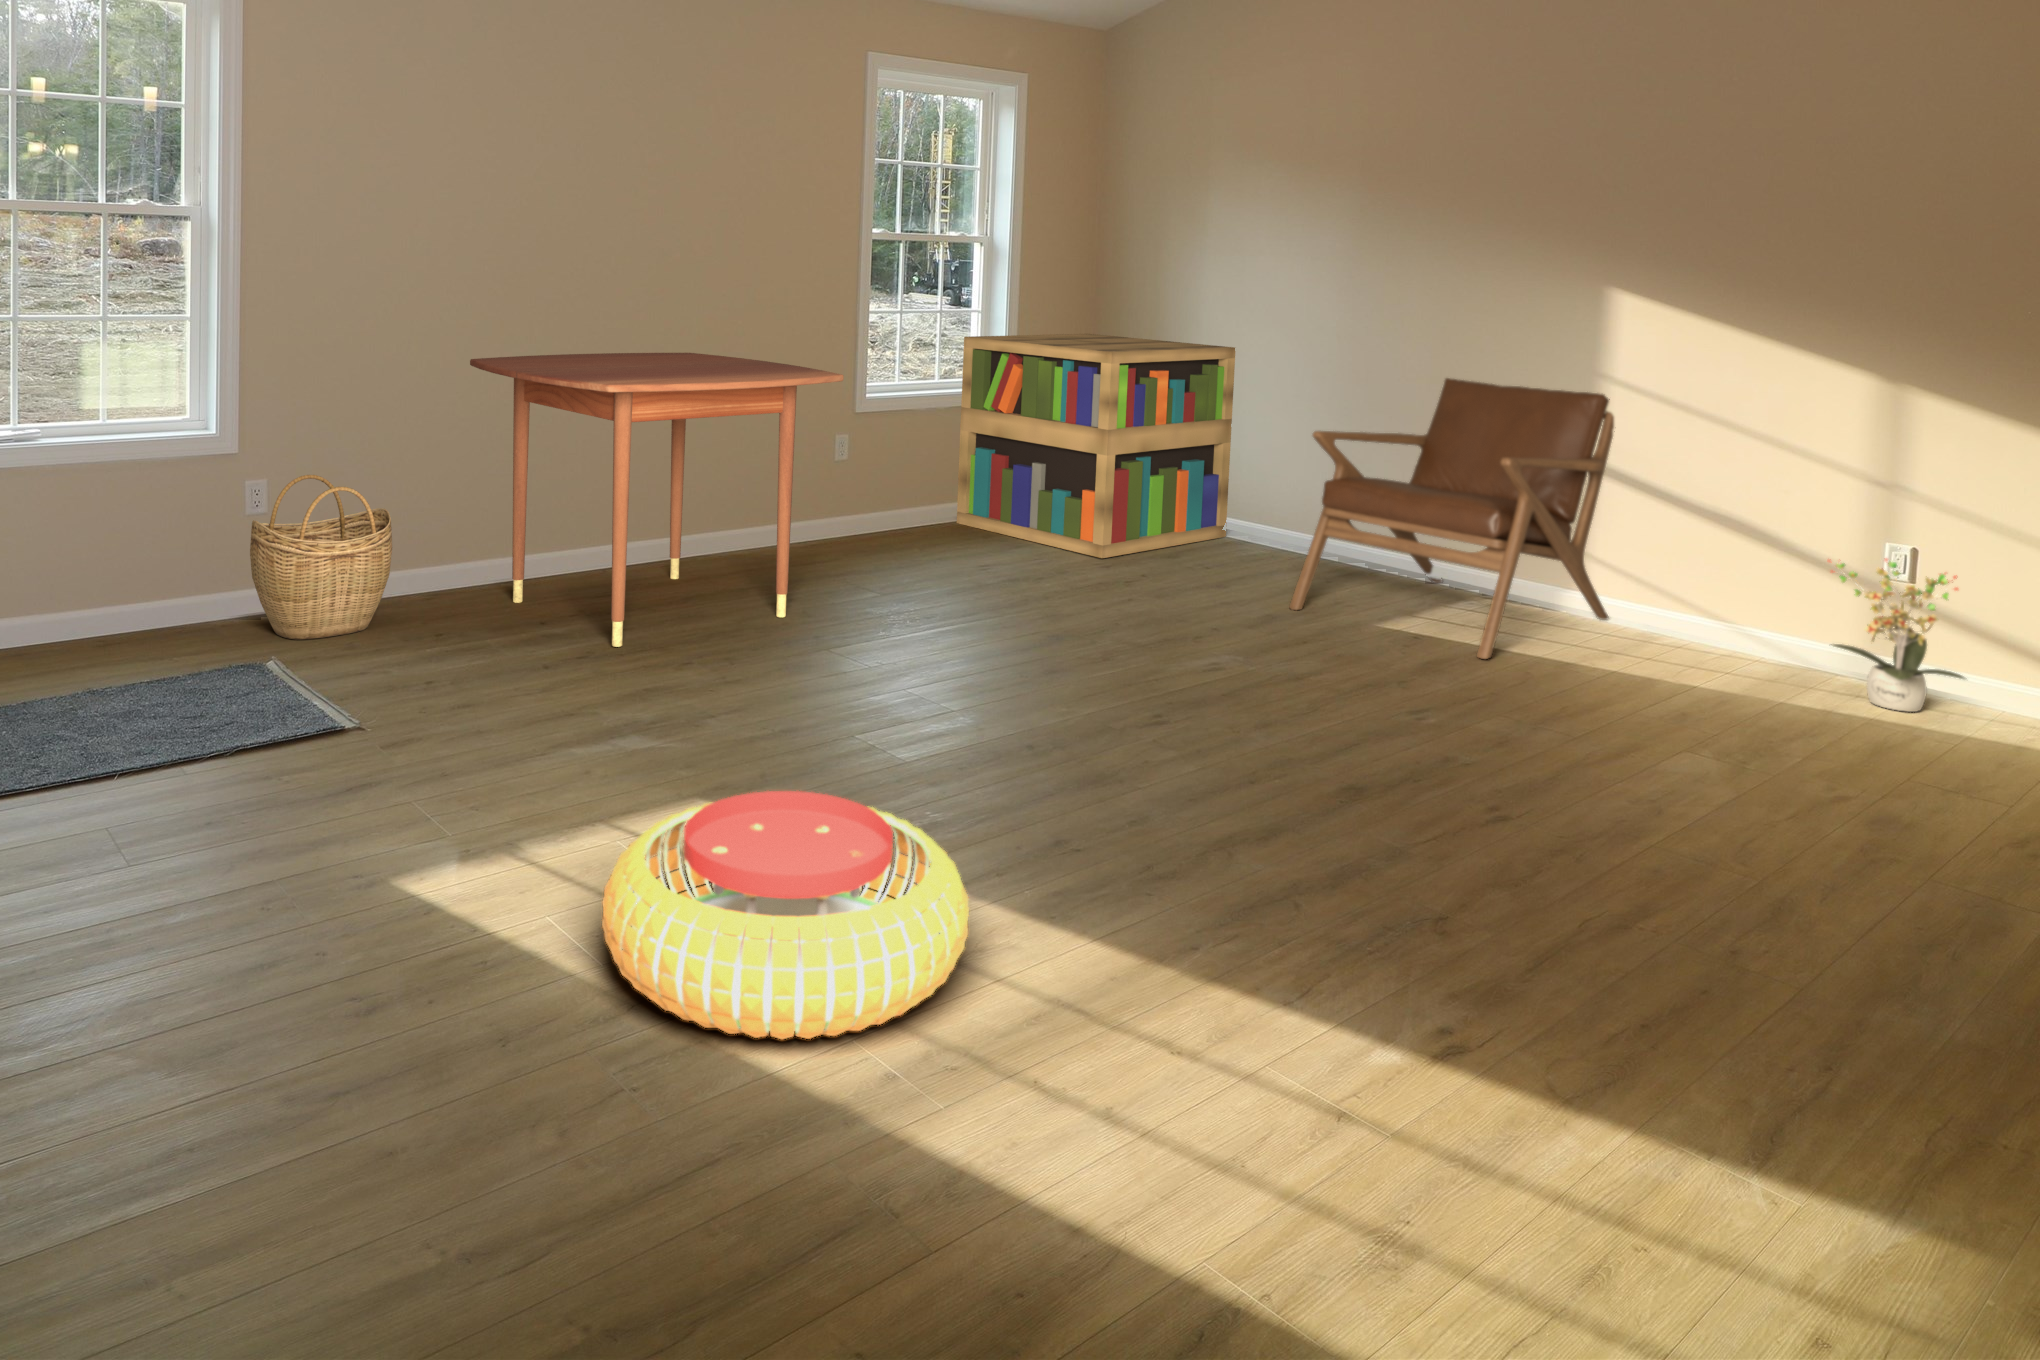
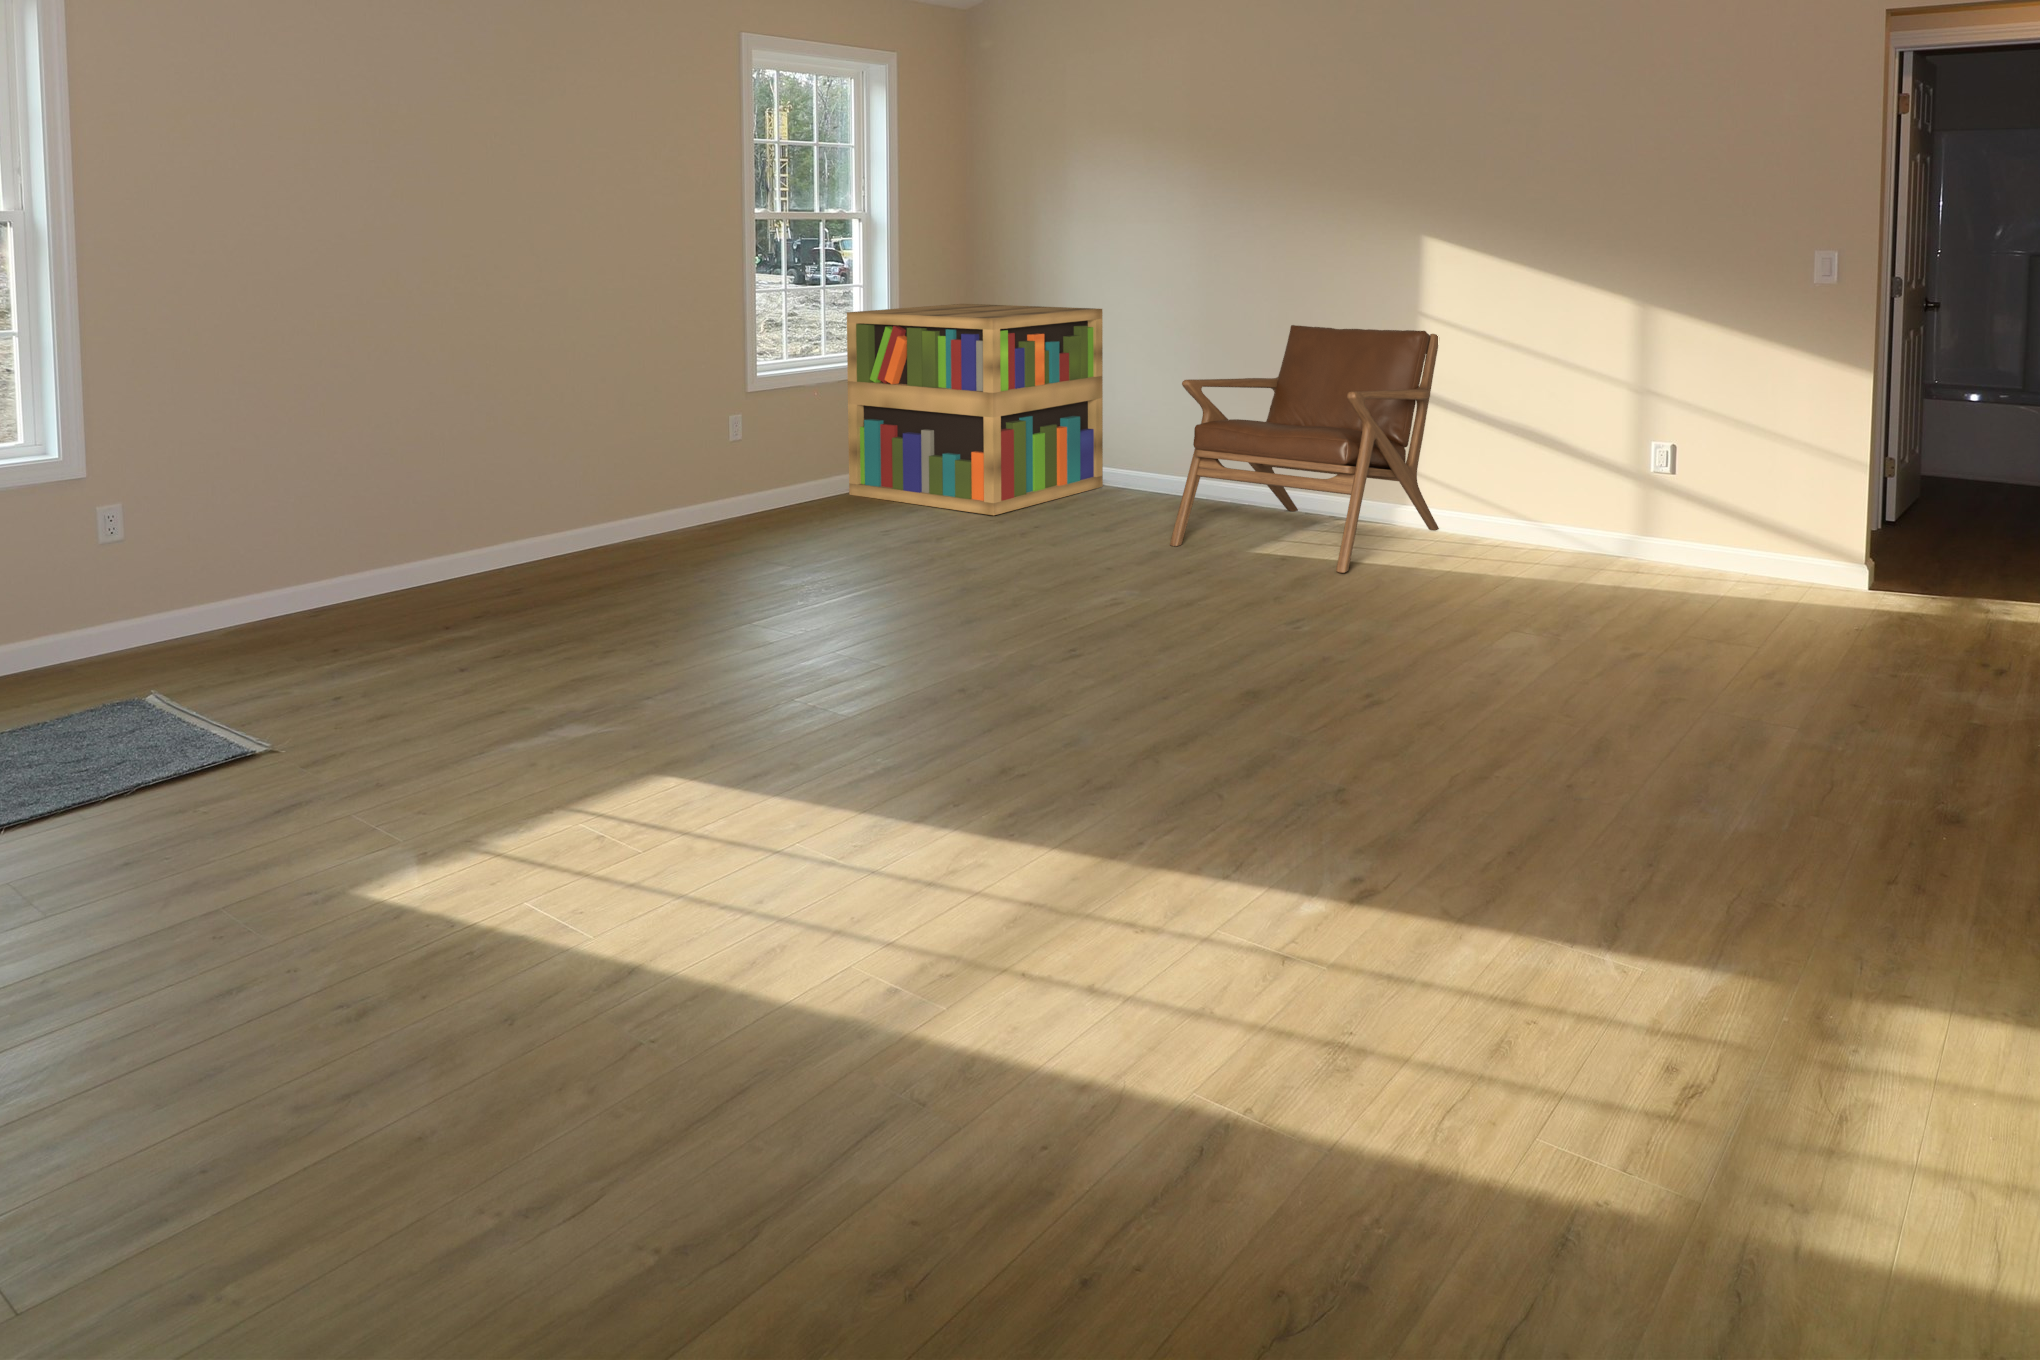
dining table: present [470,353,843,647] -> none [347,342,745,641]
woven basket: present [250,475,392,640] -> none [114,493,277,669]
potted plant: present [1828,559,1965,712] -> none [1610,455,1721,582]
pouf: present [602,791,969,1039] -> none [587,746,943,977]

